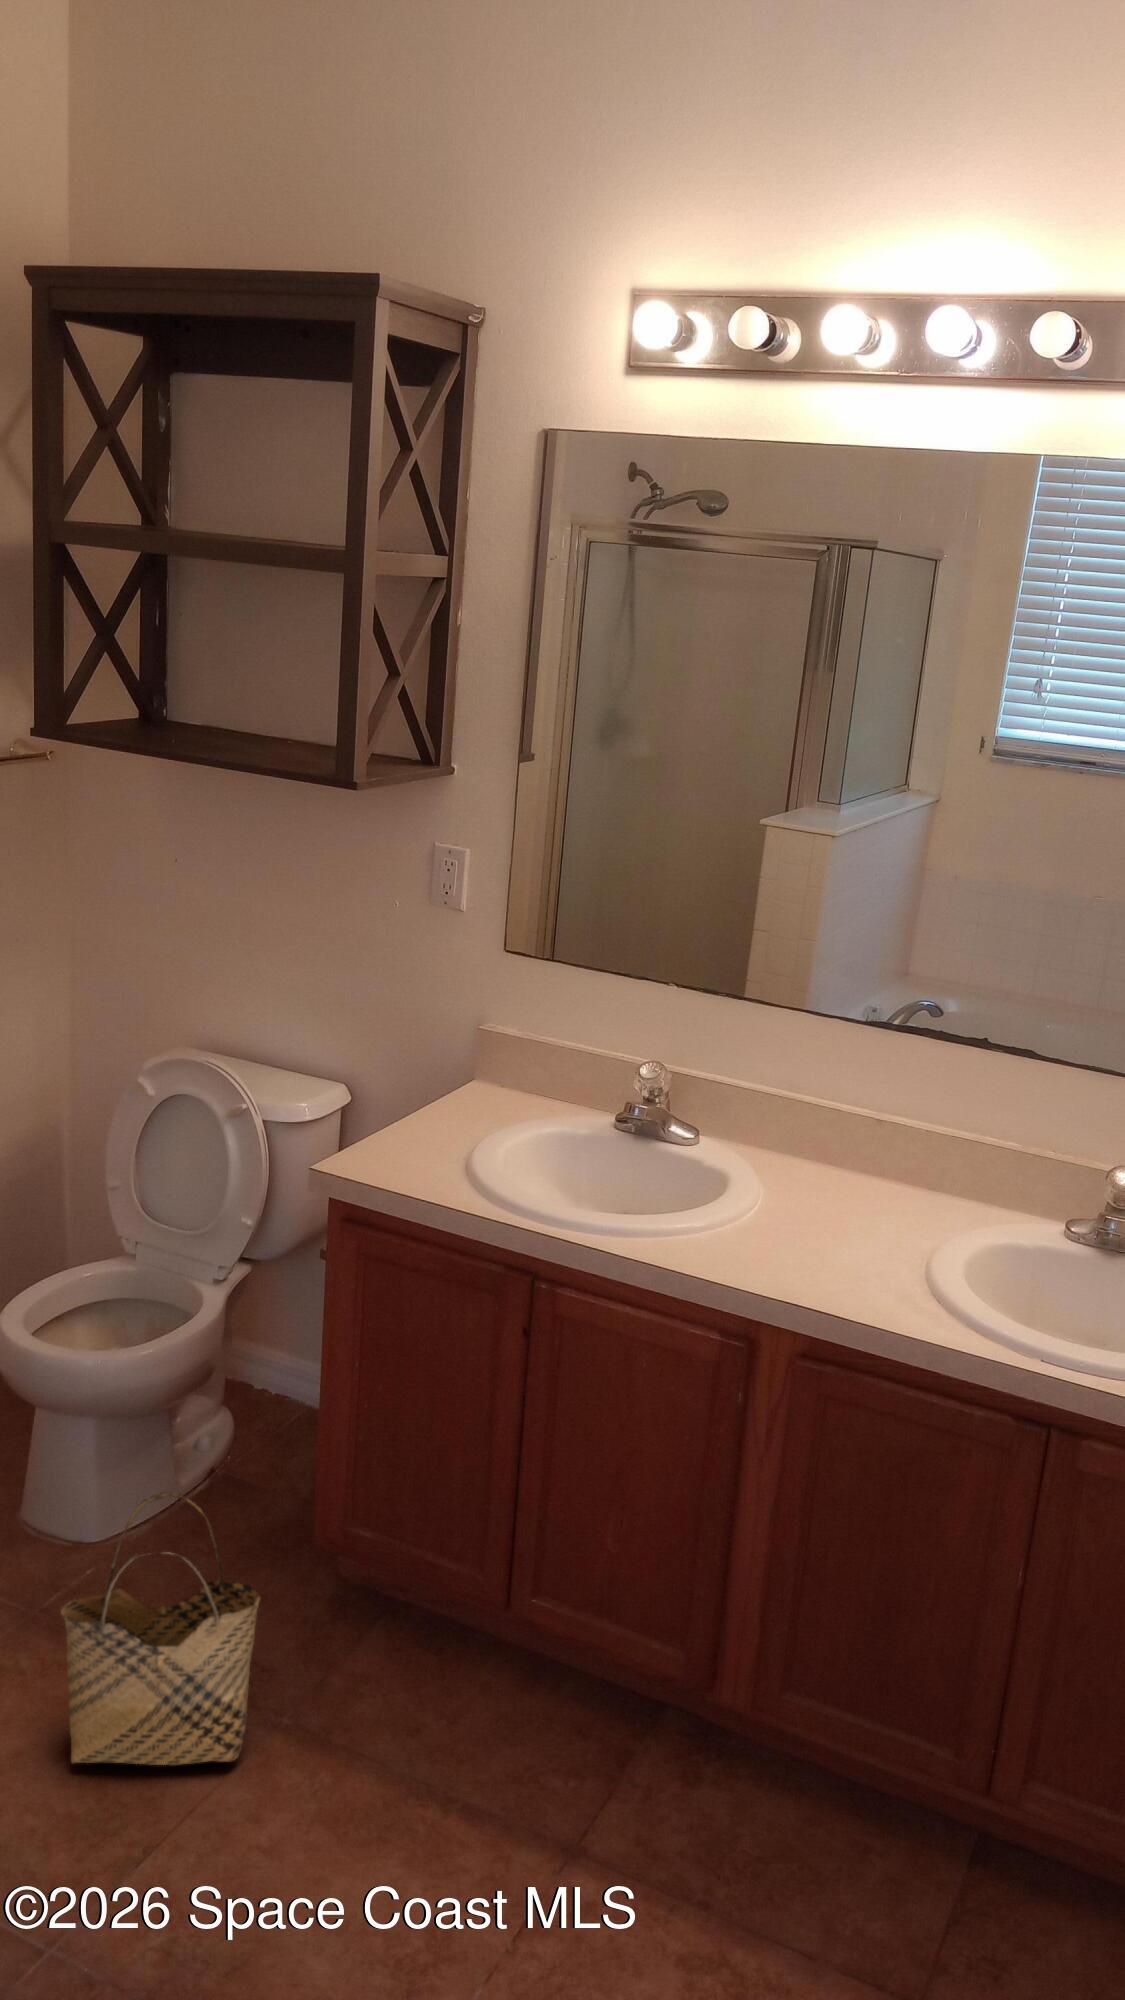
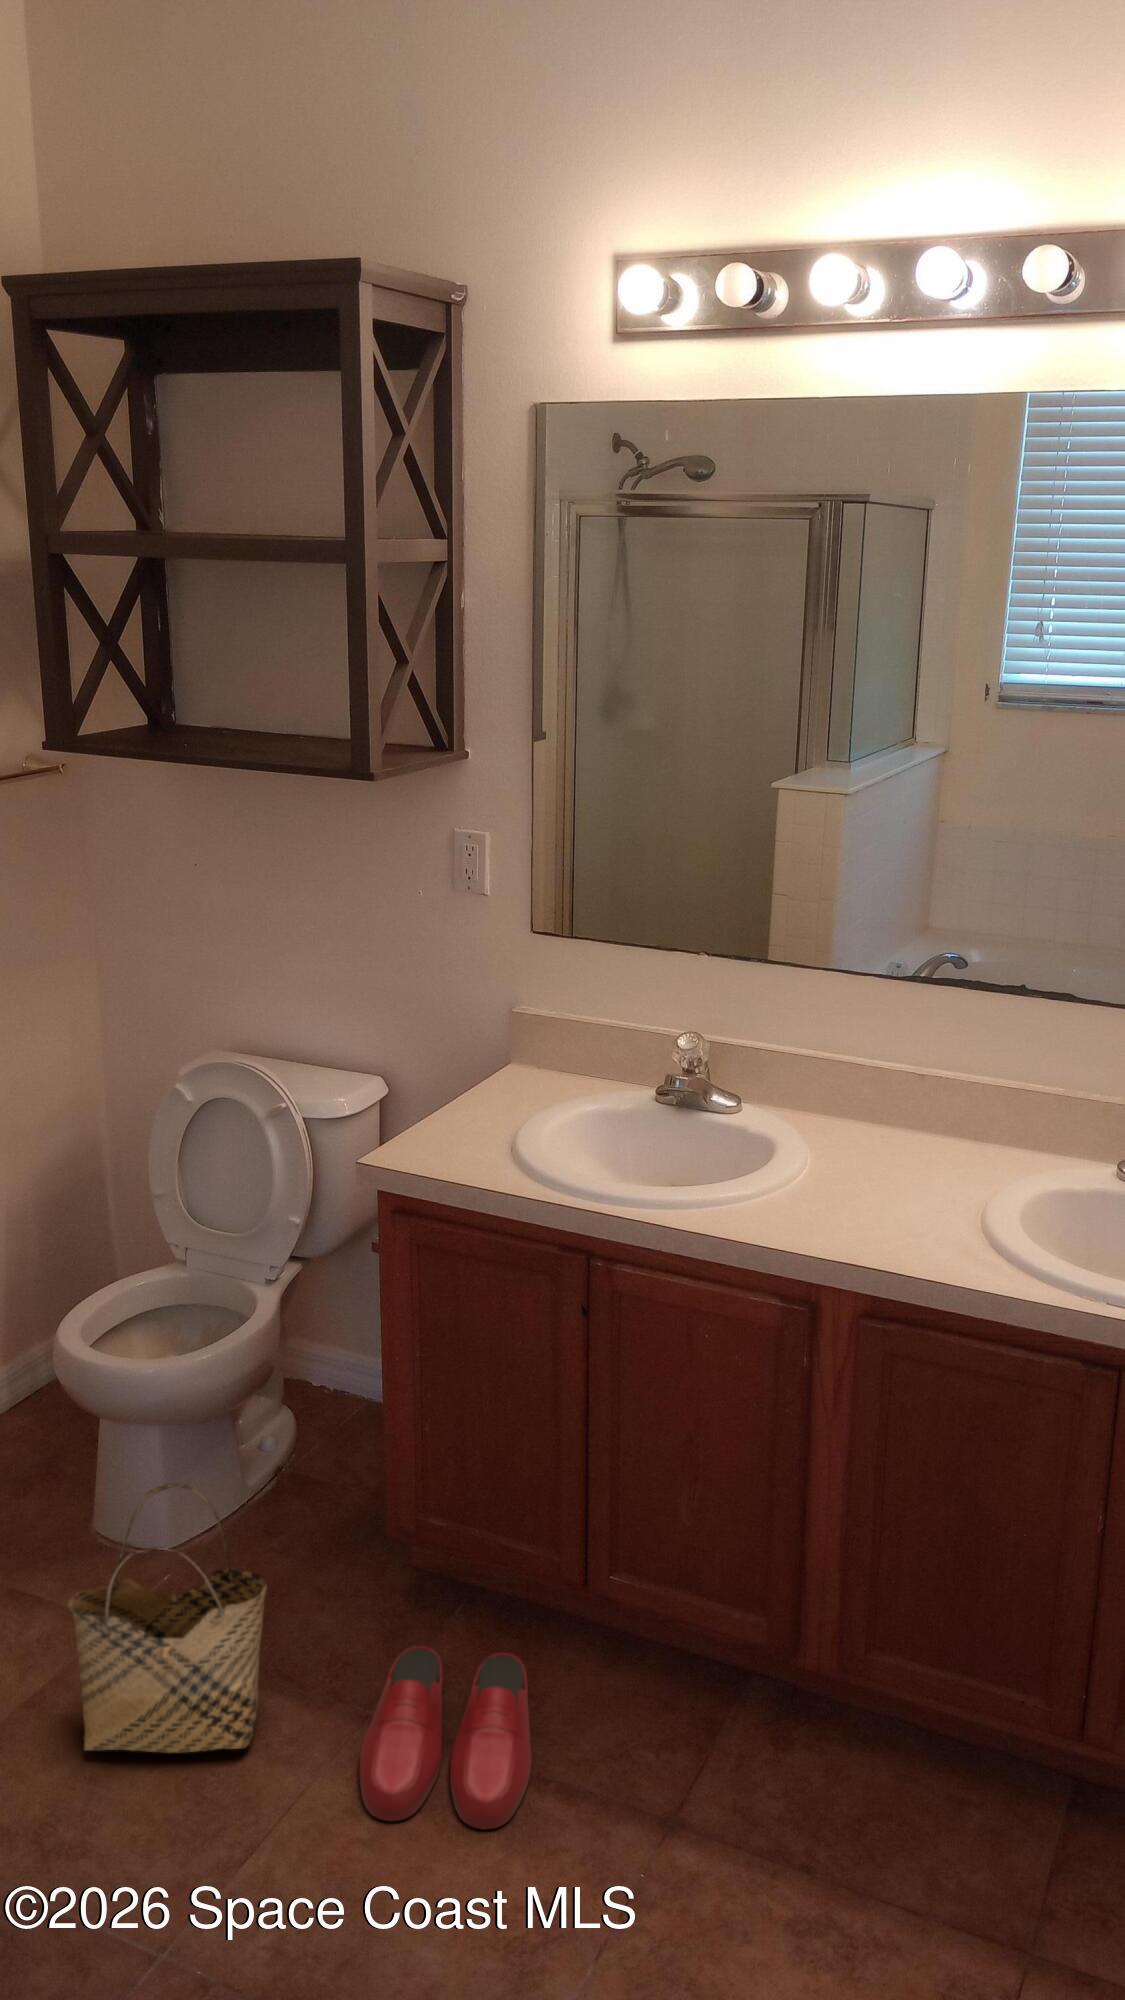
slippers: none [350,1665,522,1837] -> present [360,1646,531,1829]

